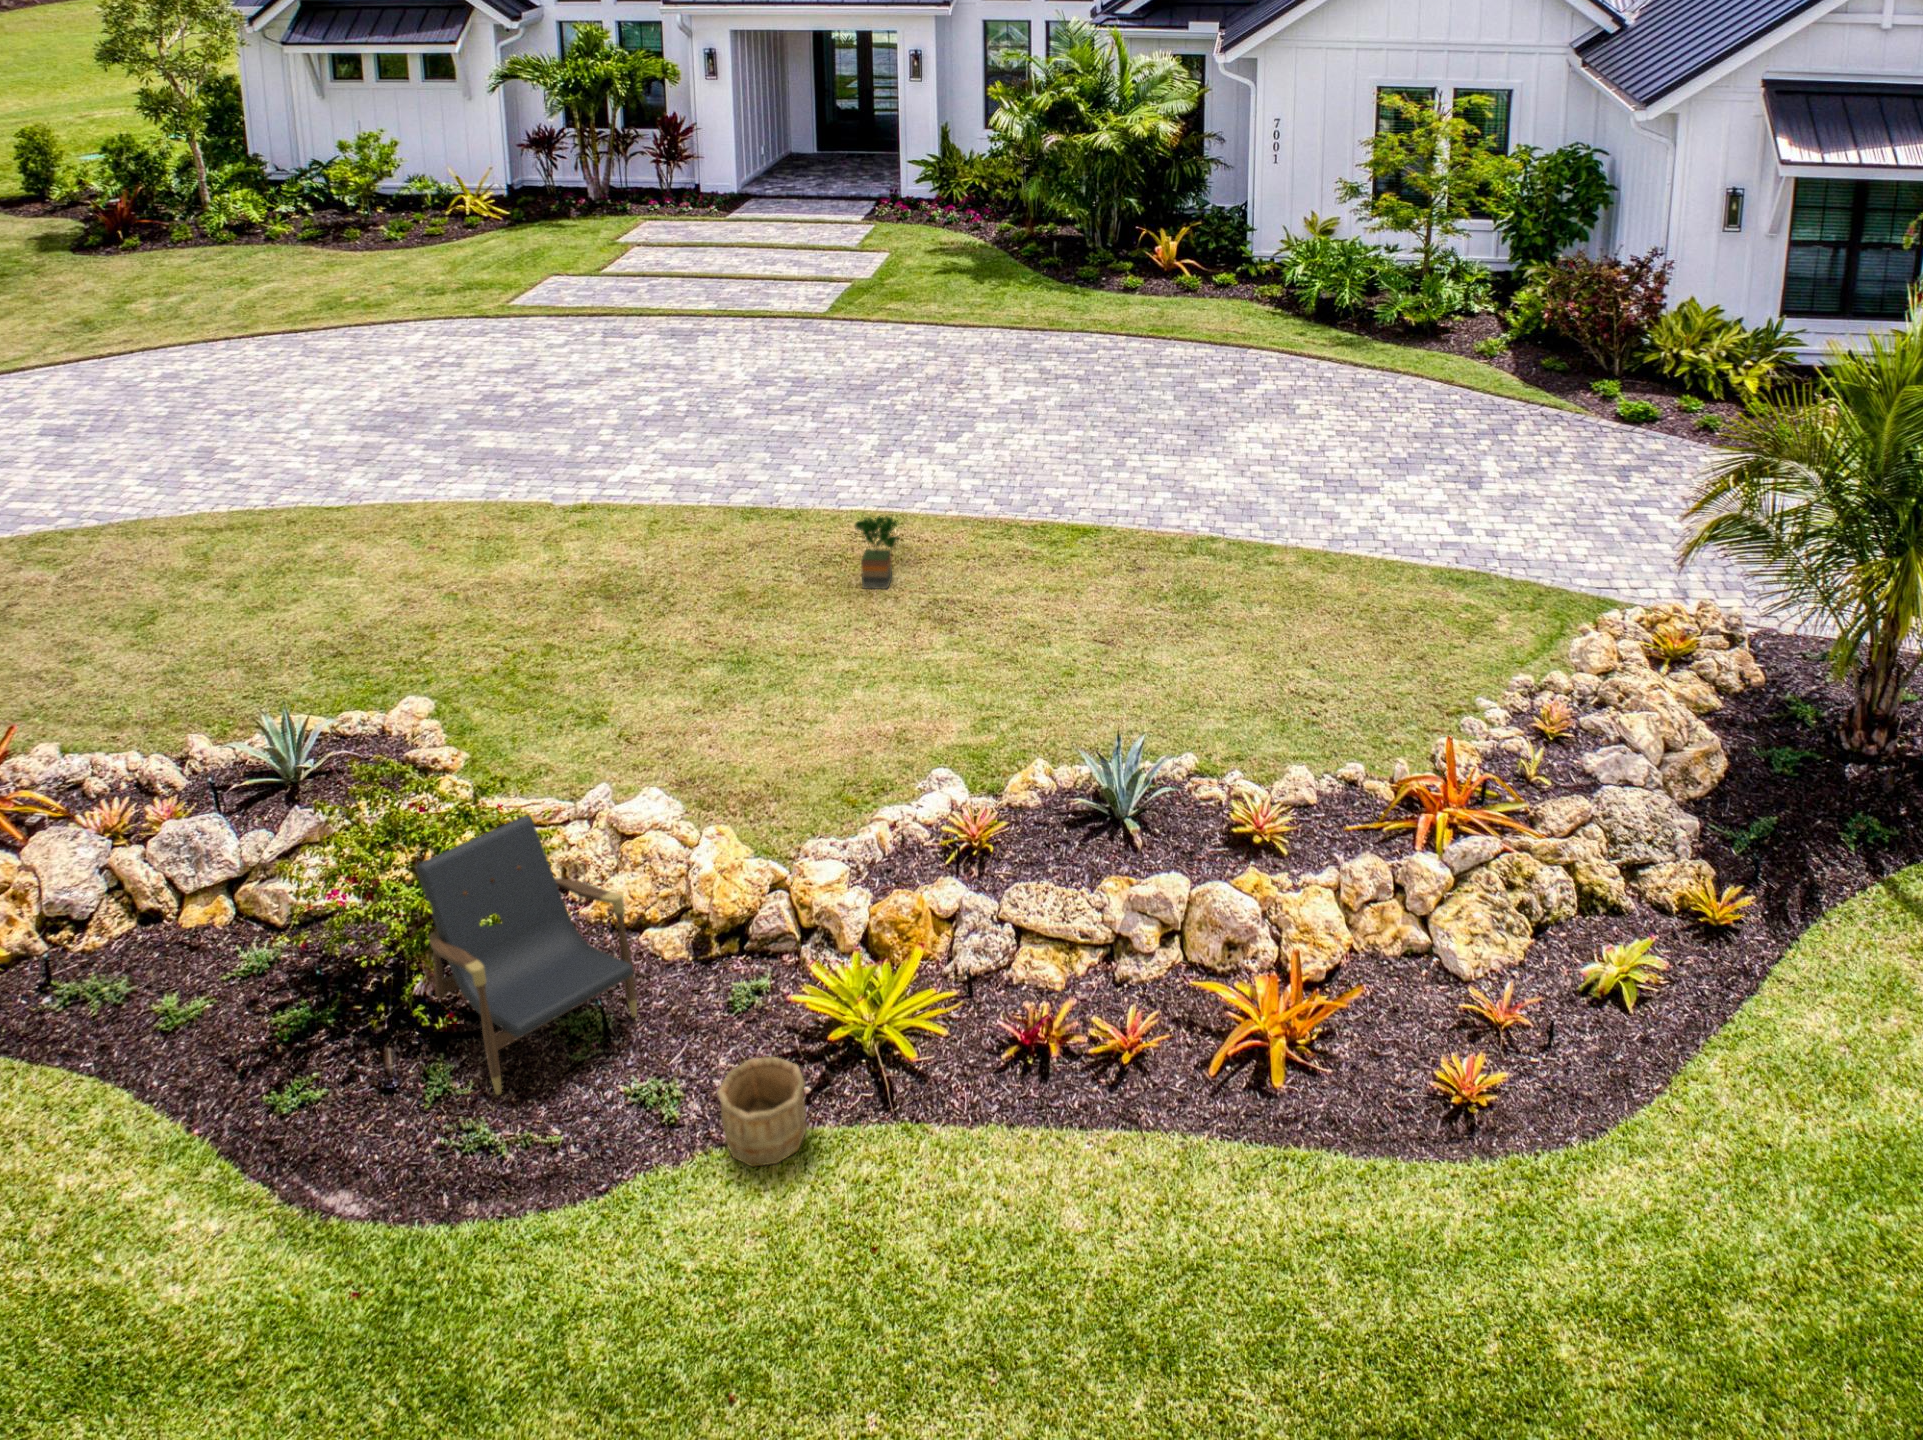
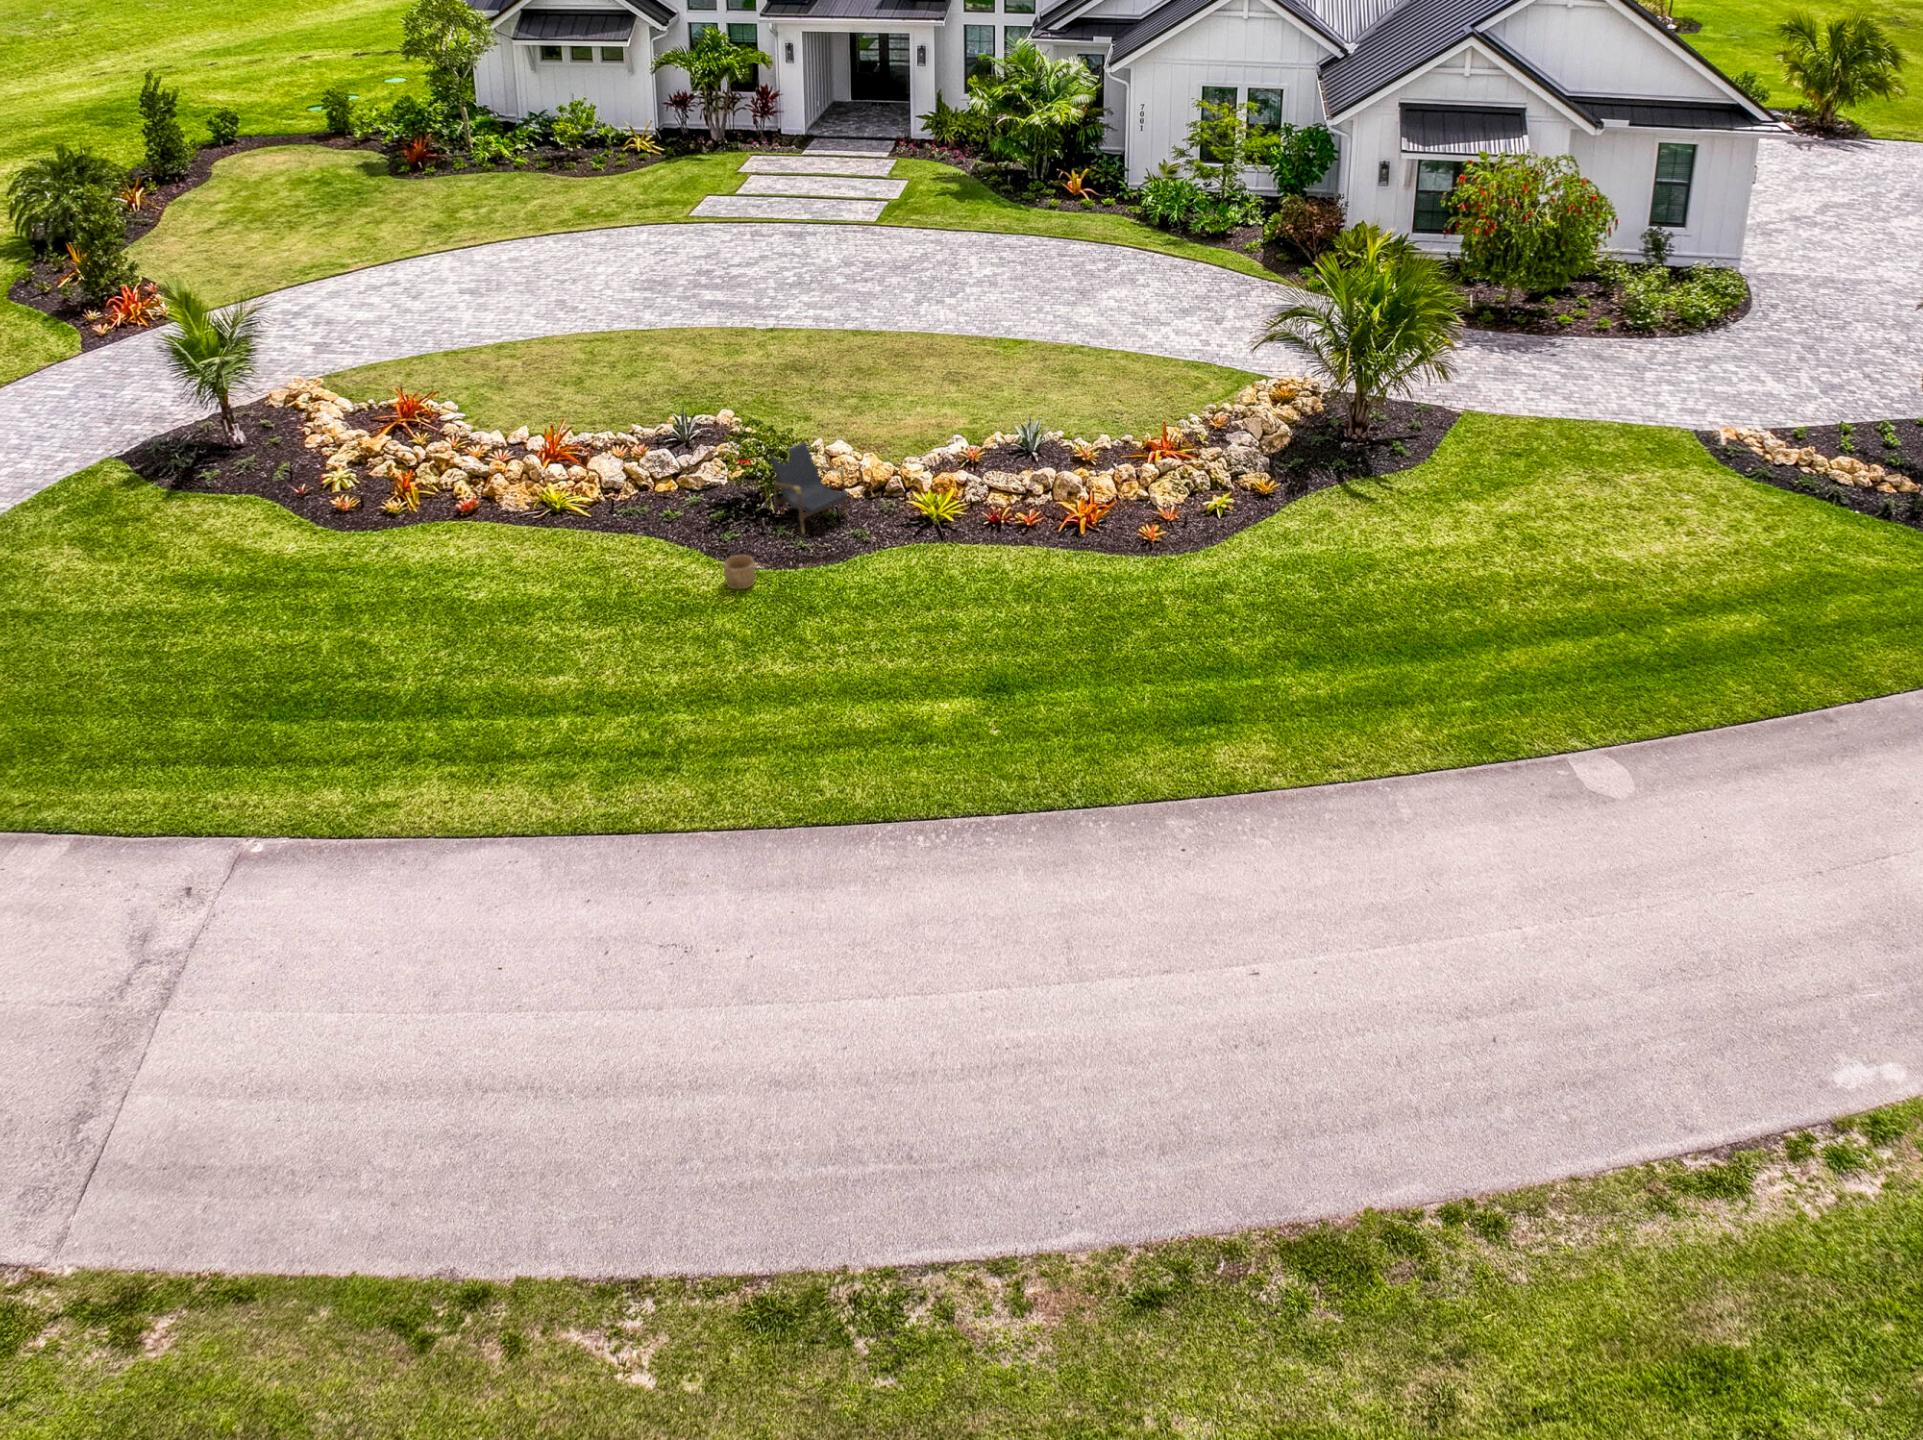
potted tree: present [855,516,900,589] -> none [909,335,932,370]
wooden bucket: present [717,1057,806,1167] -> present [723,555,755,590]

